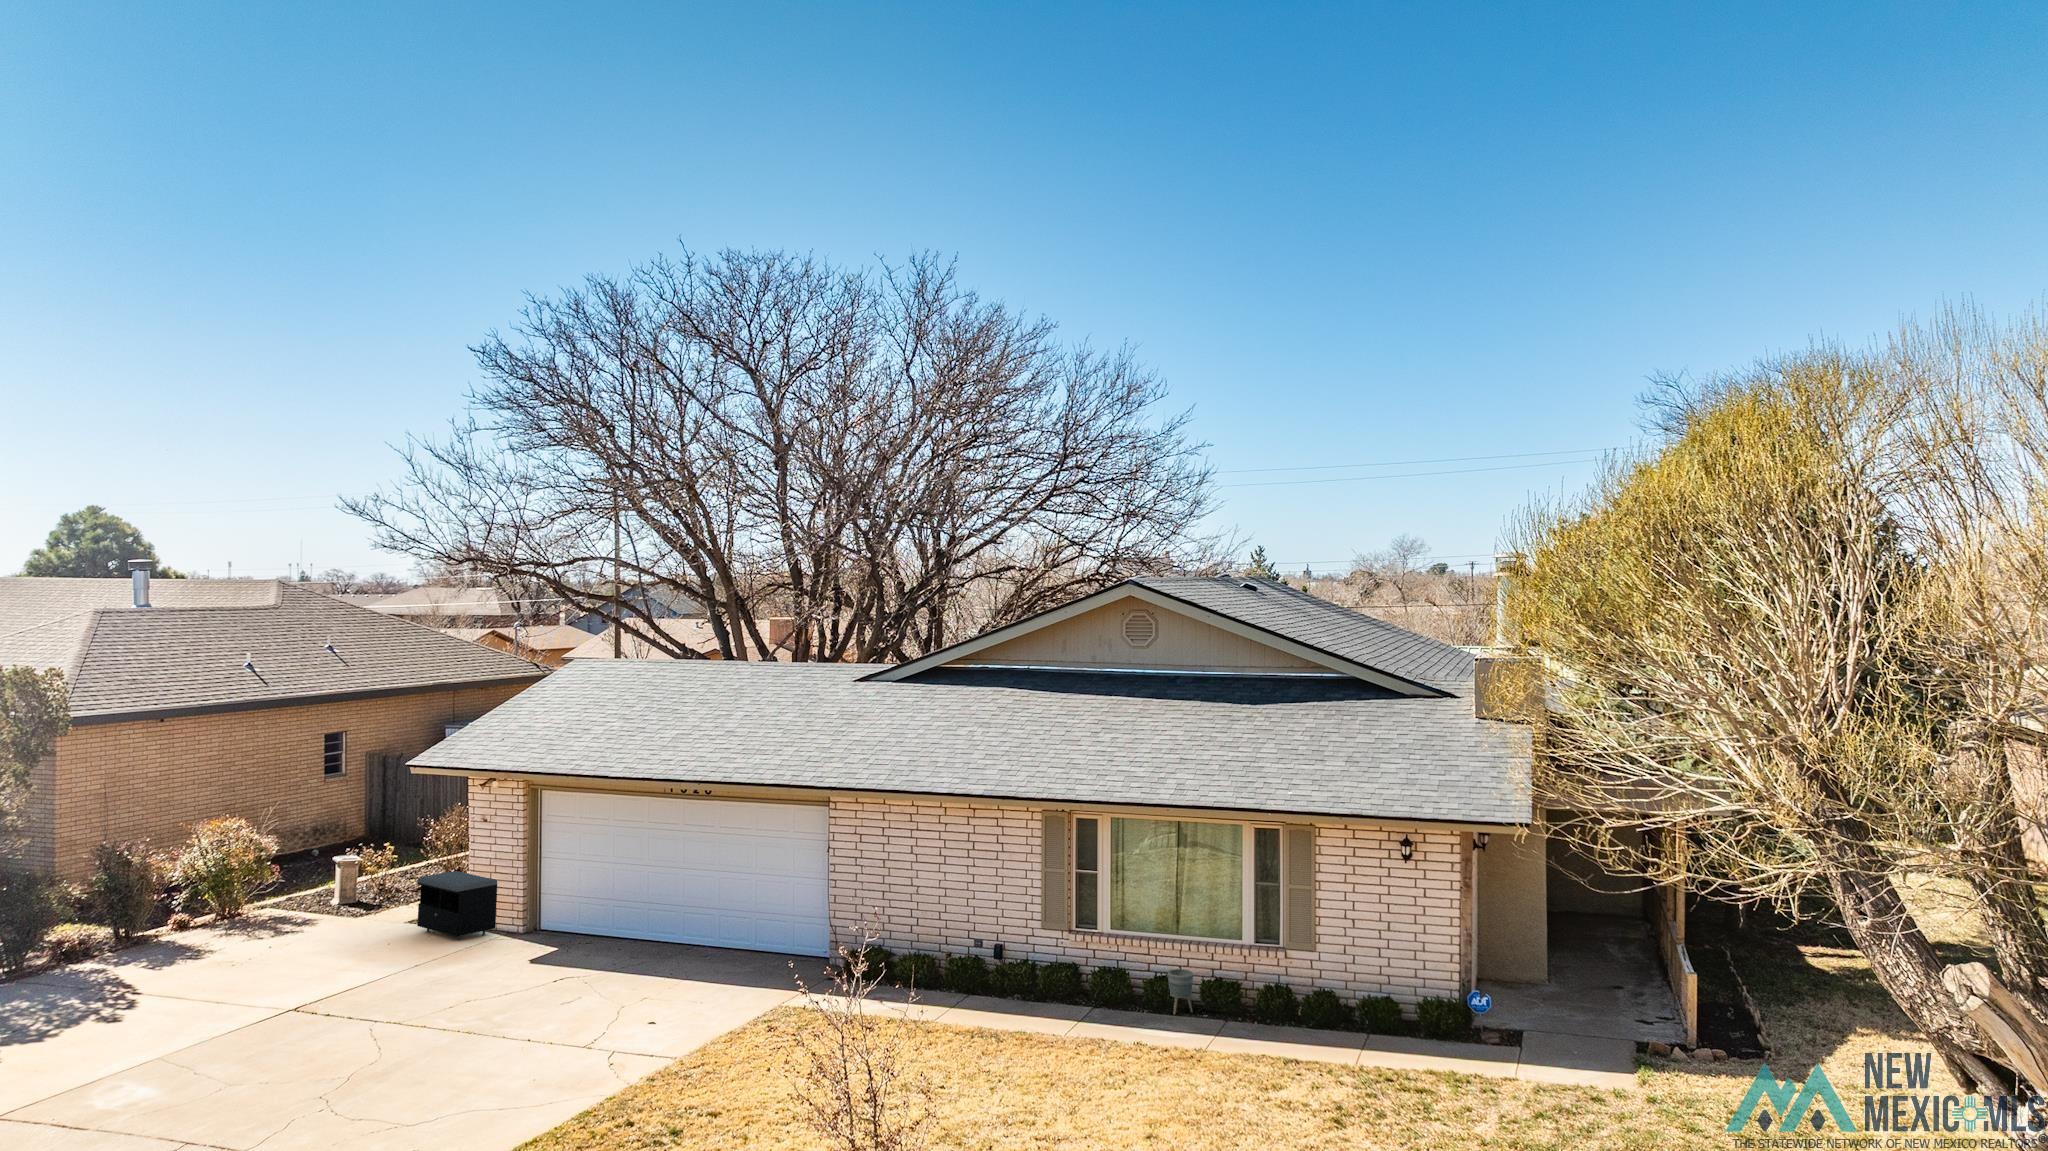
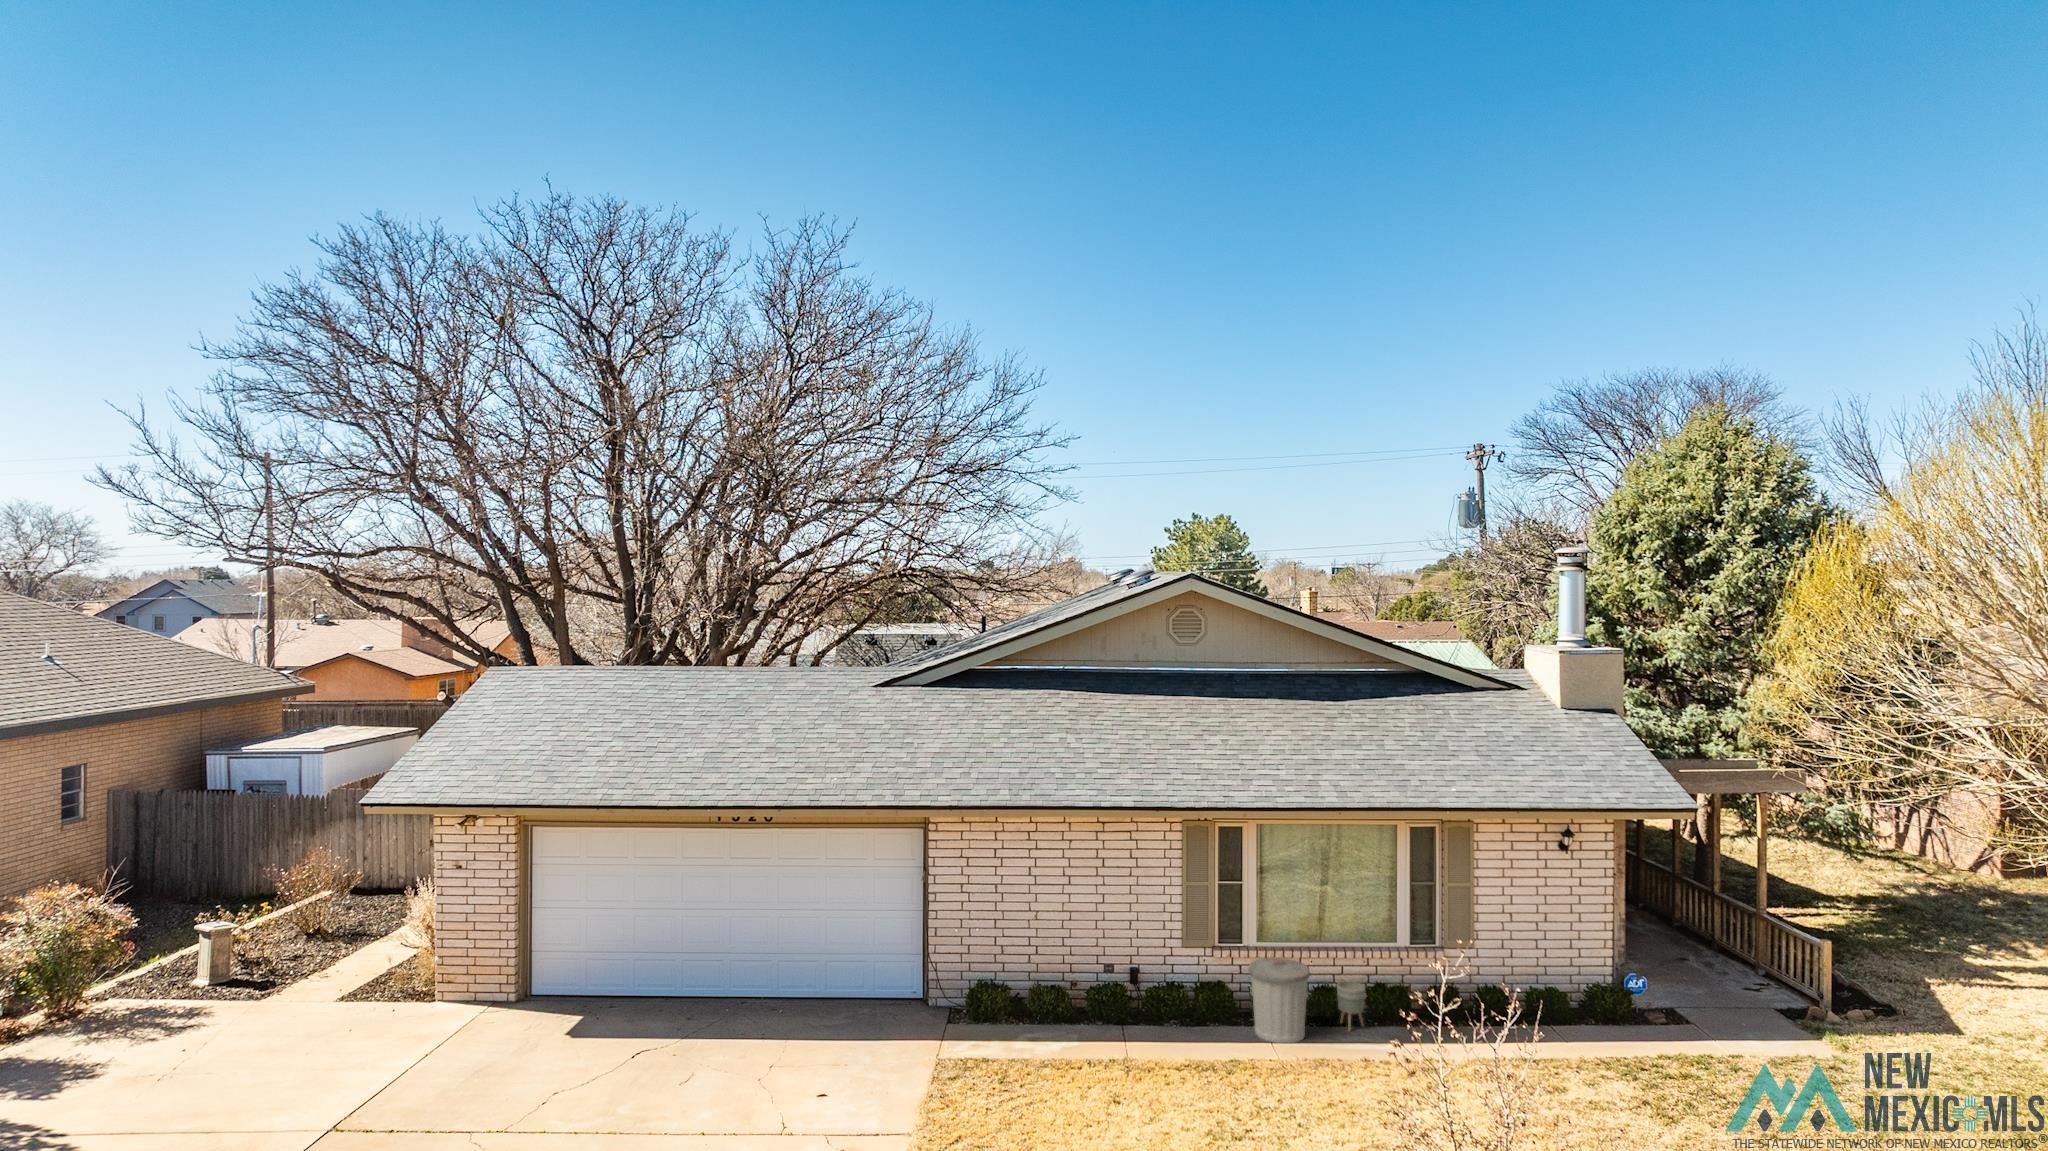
storage bench: present [417,871,497,940] -> none [371,931,483,1022]
trash can: none [1081,941,1136,1017] -> present [1248,958,1310,1043]

